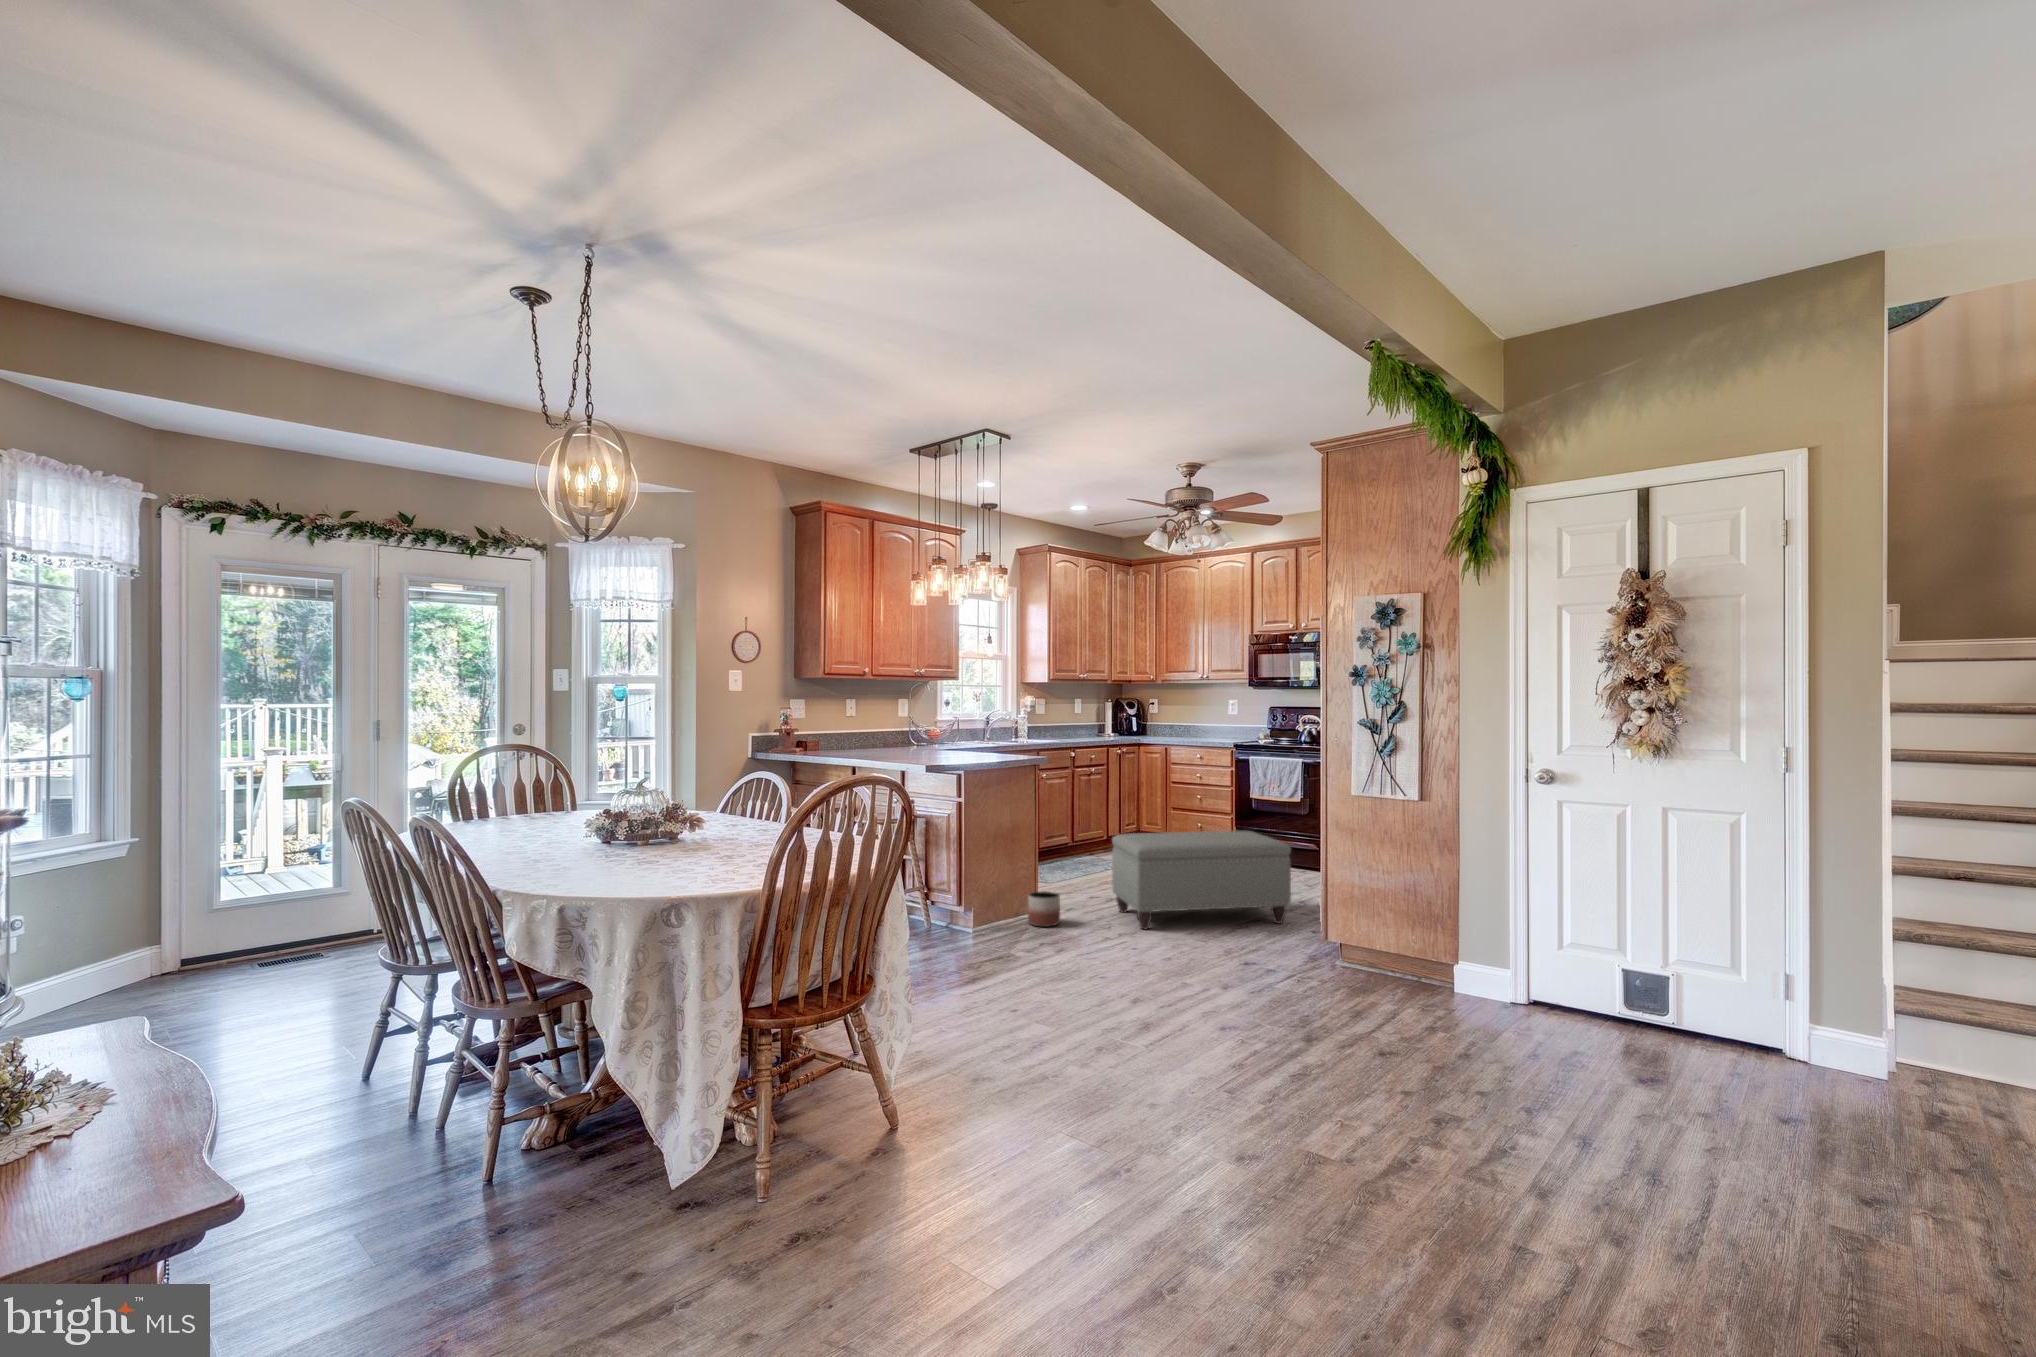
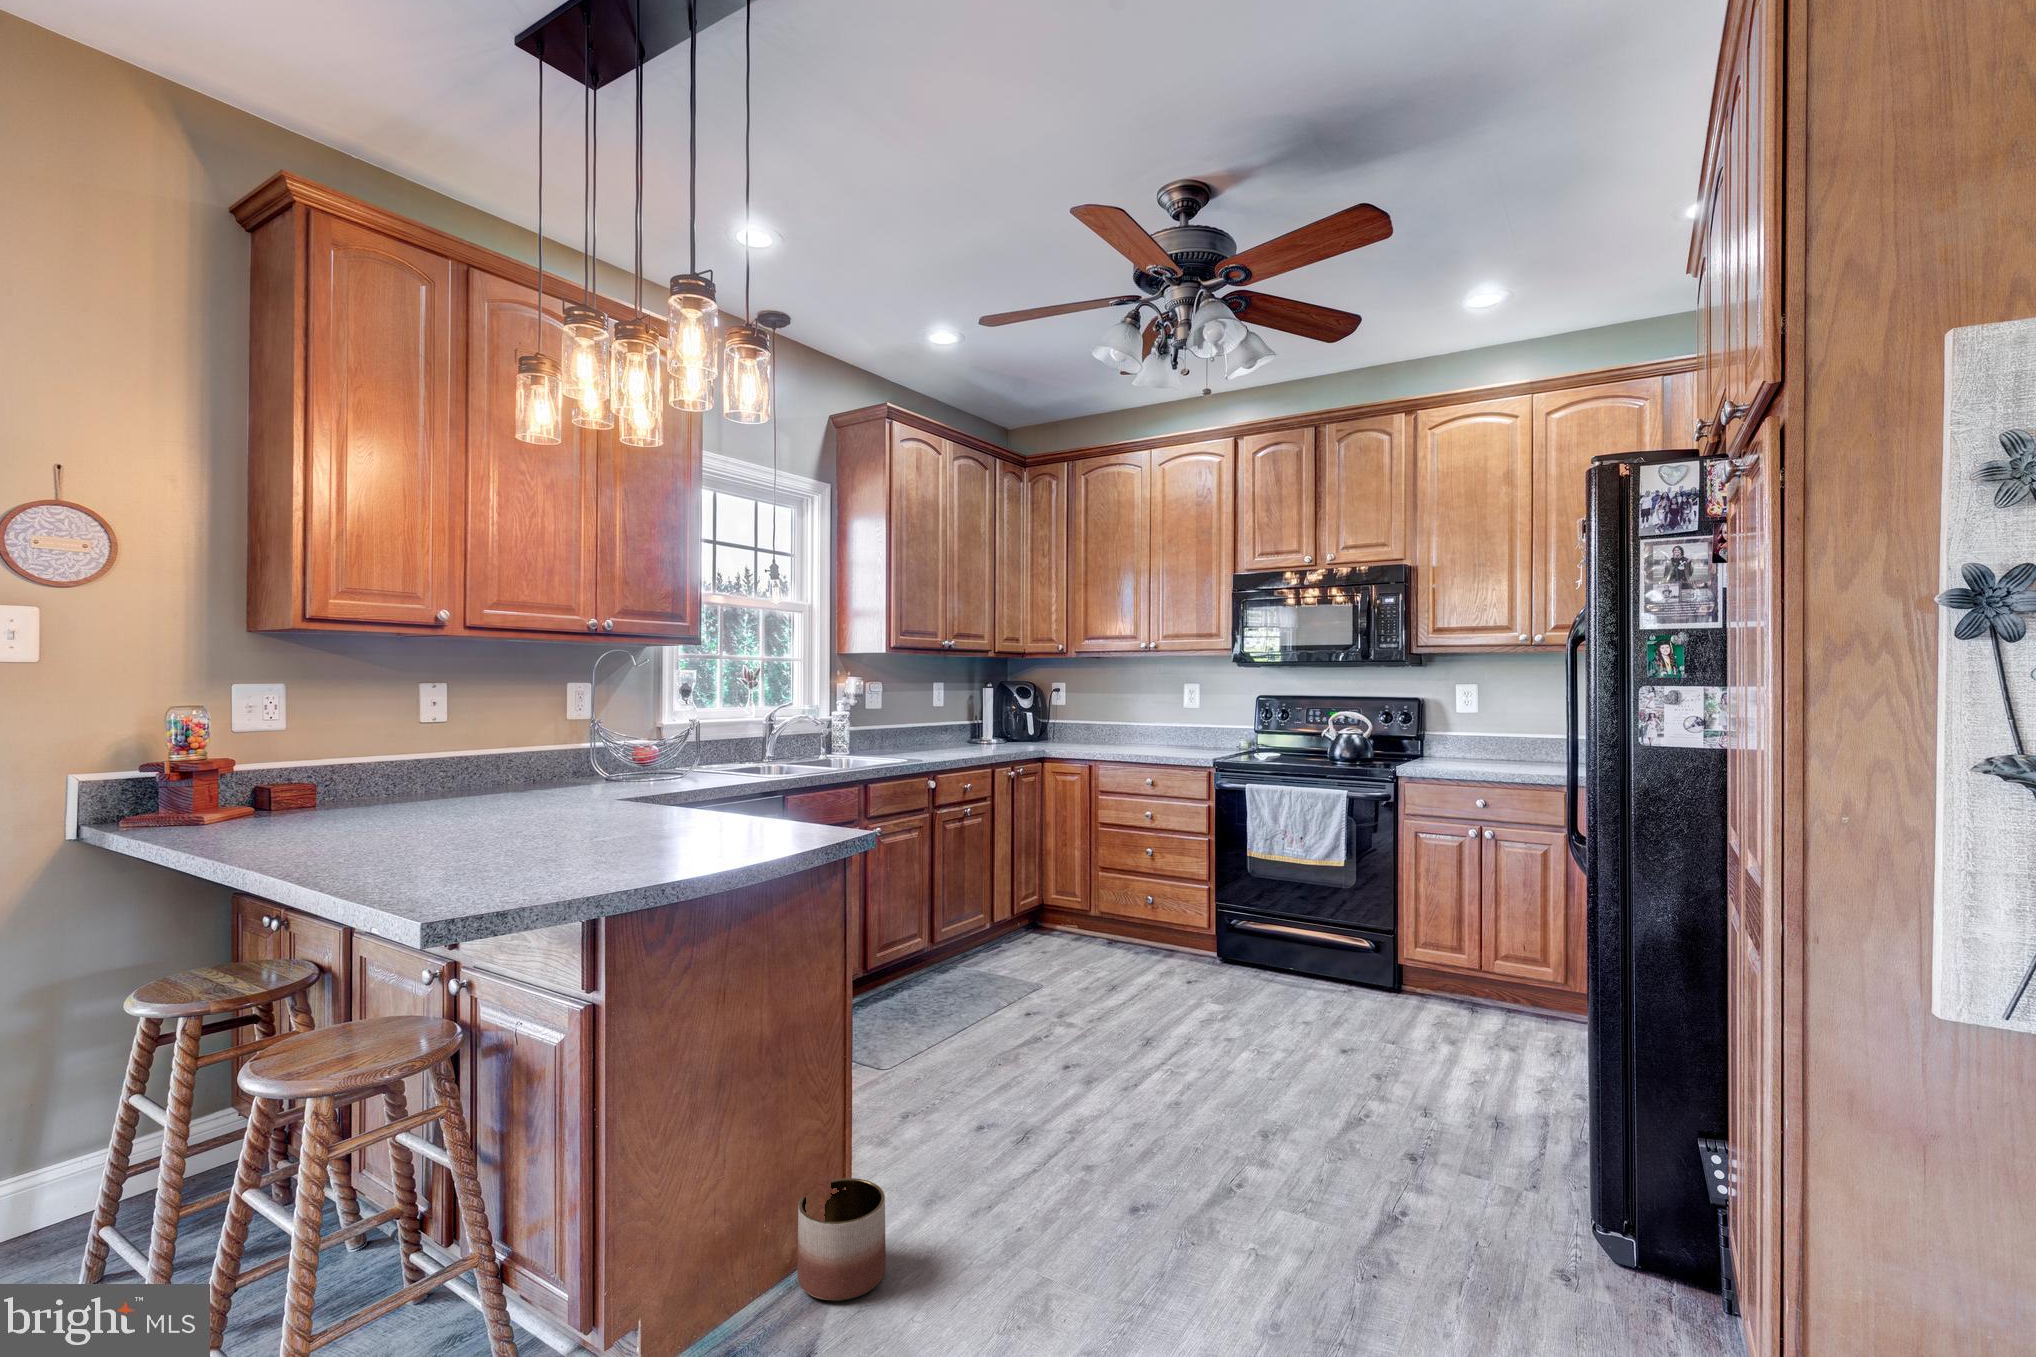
ottoman: present [1112,831,1291,929] -> none [1016,969,1455,1291]

